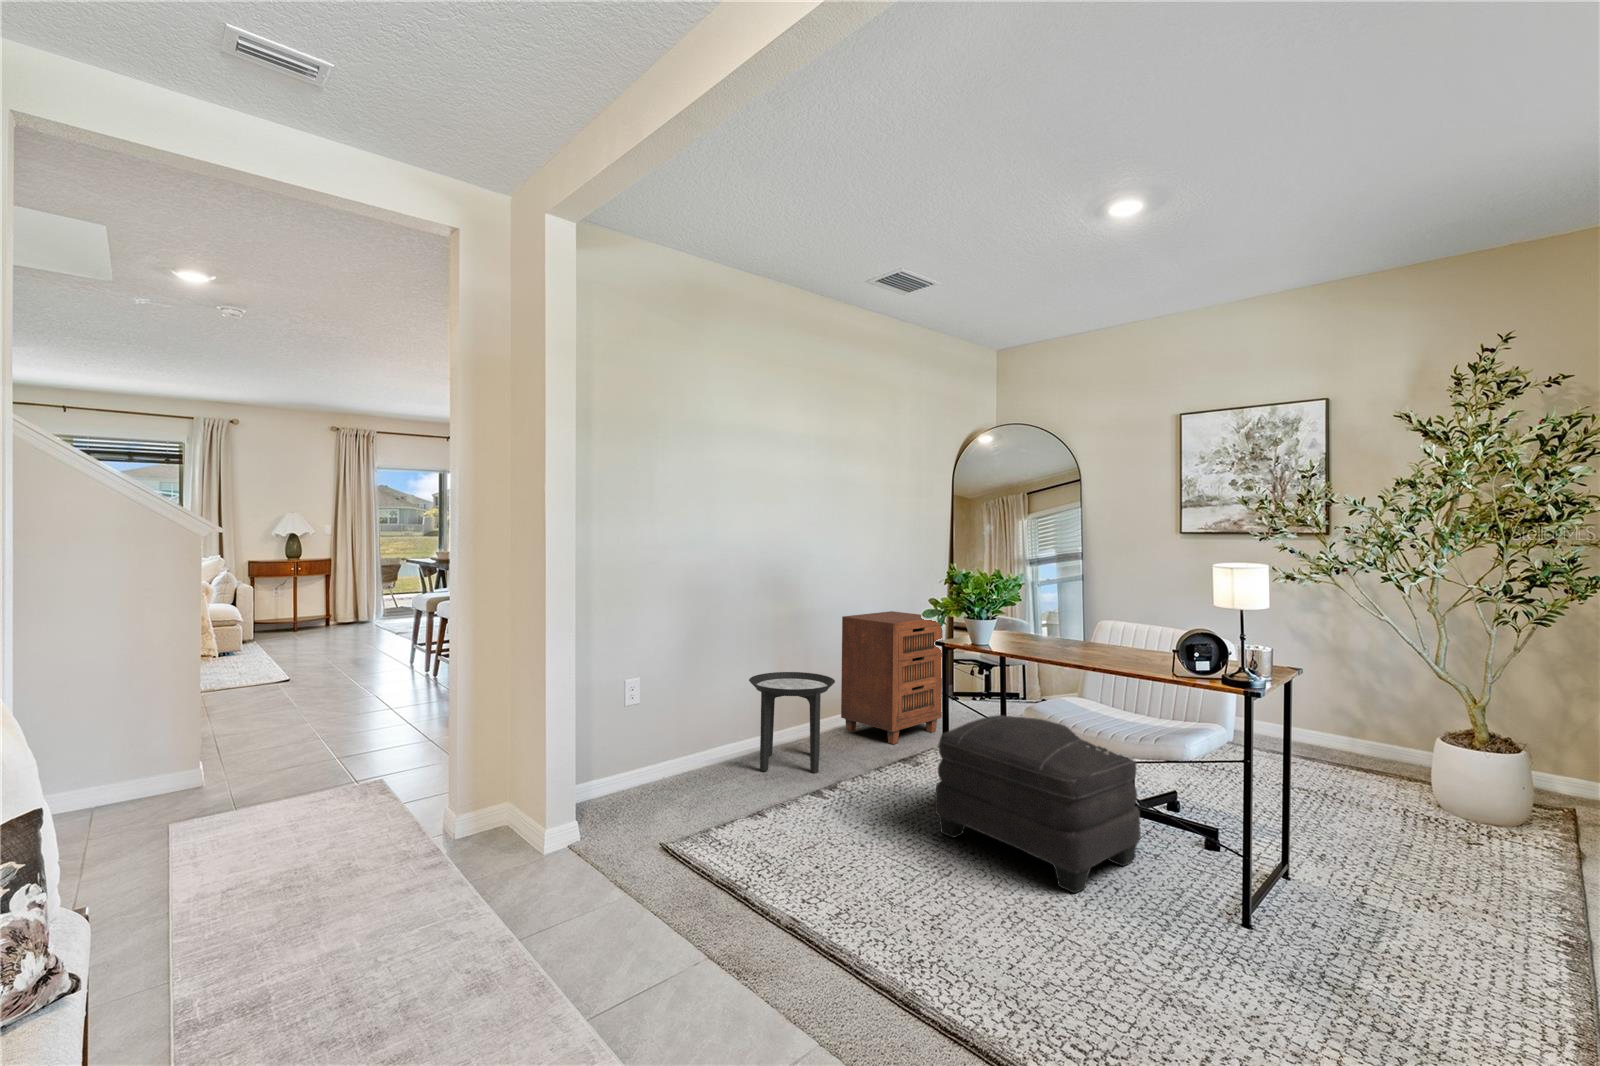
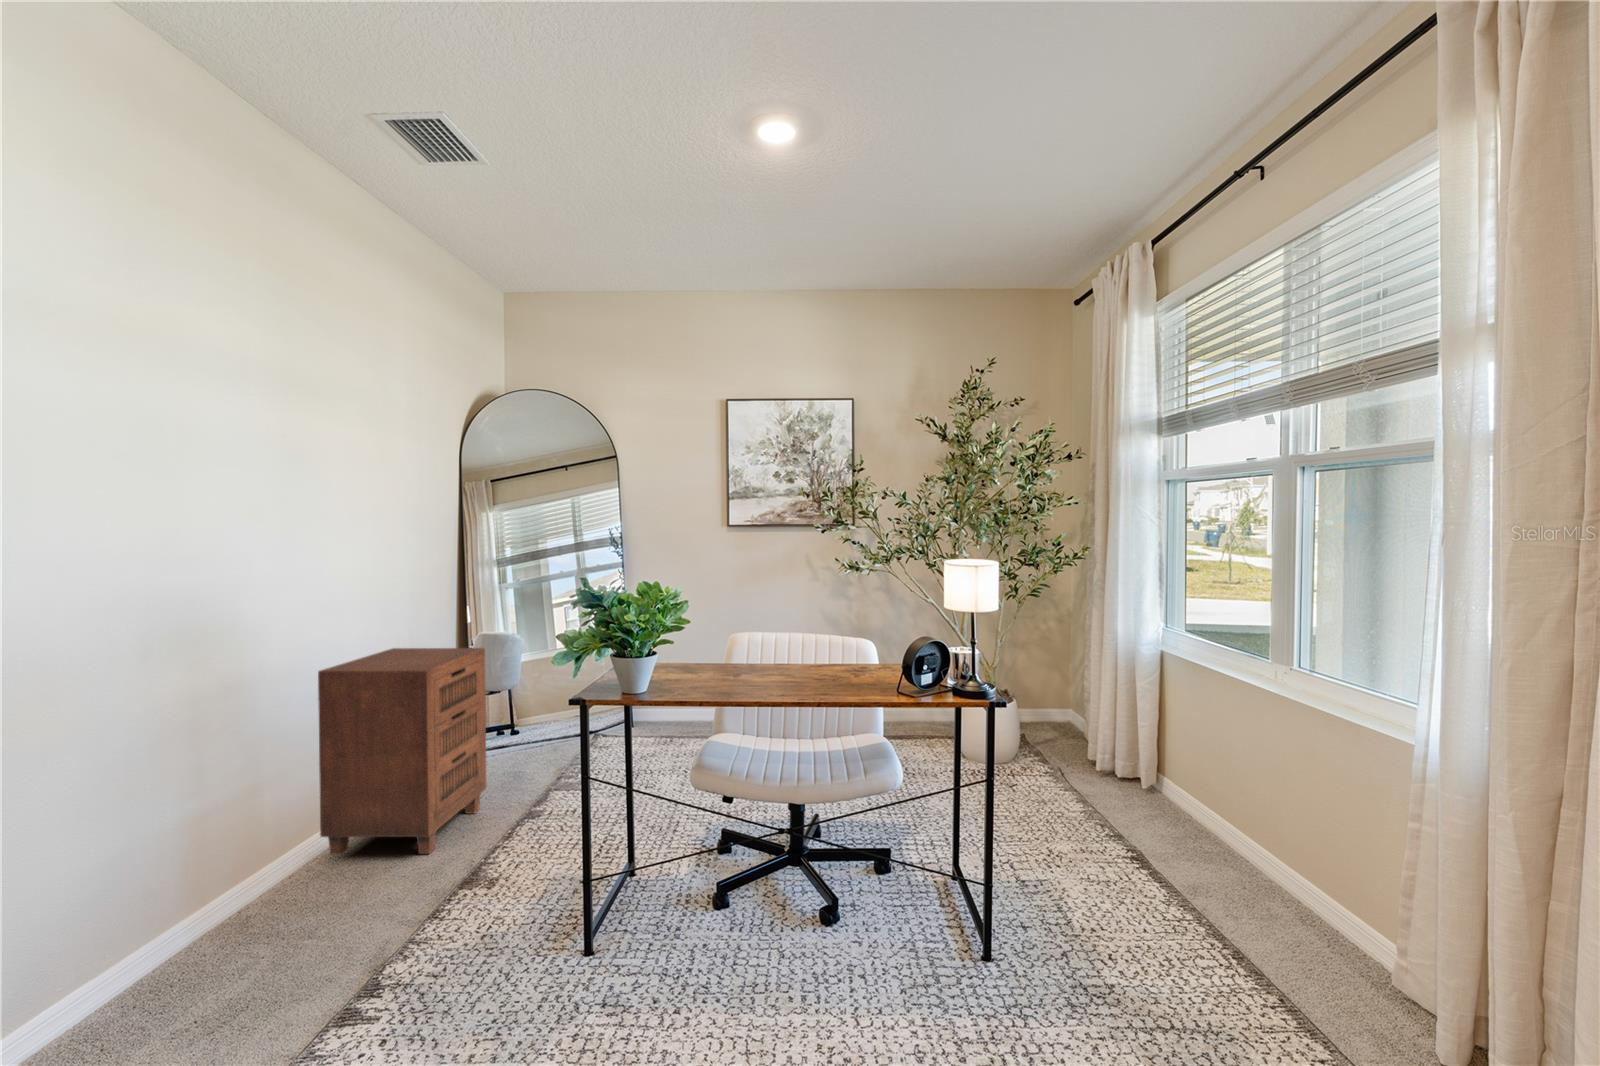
side table: present [749,672,835,773] -> none [136,783,344,1017]
ottoman: present [935,715,1141,893] -> none [602,778,853,1013]

